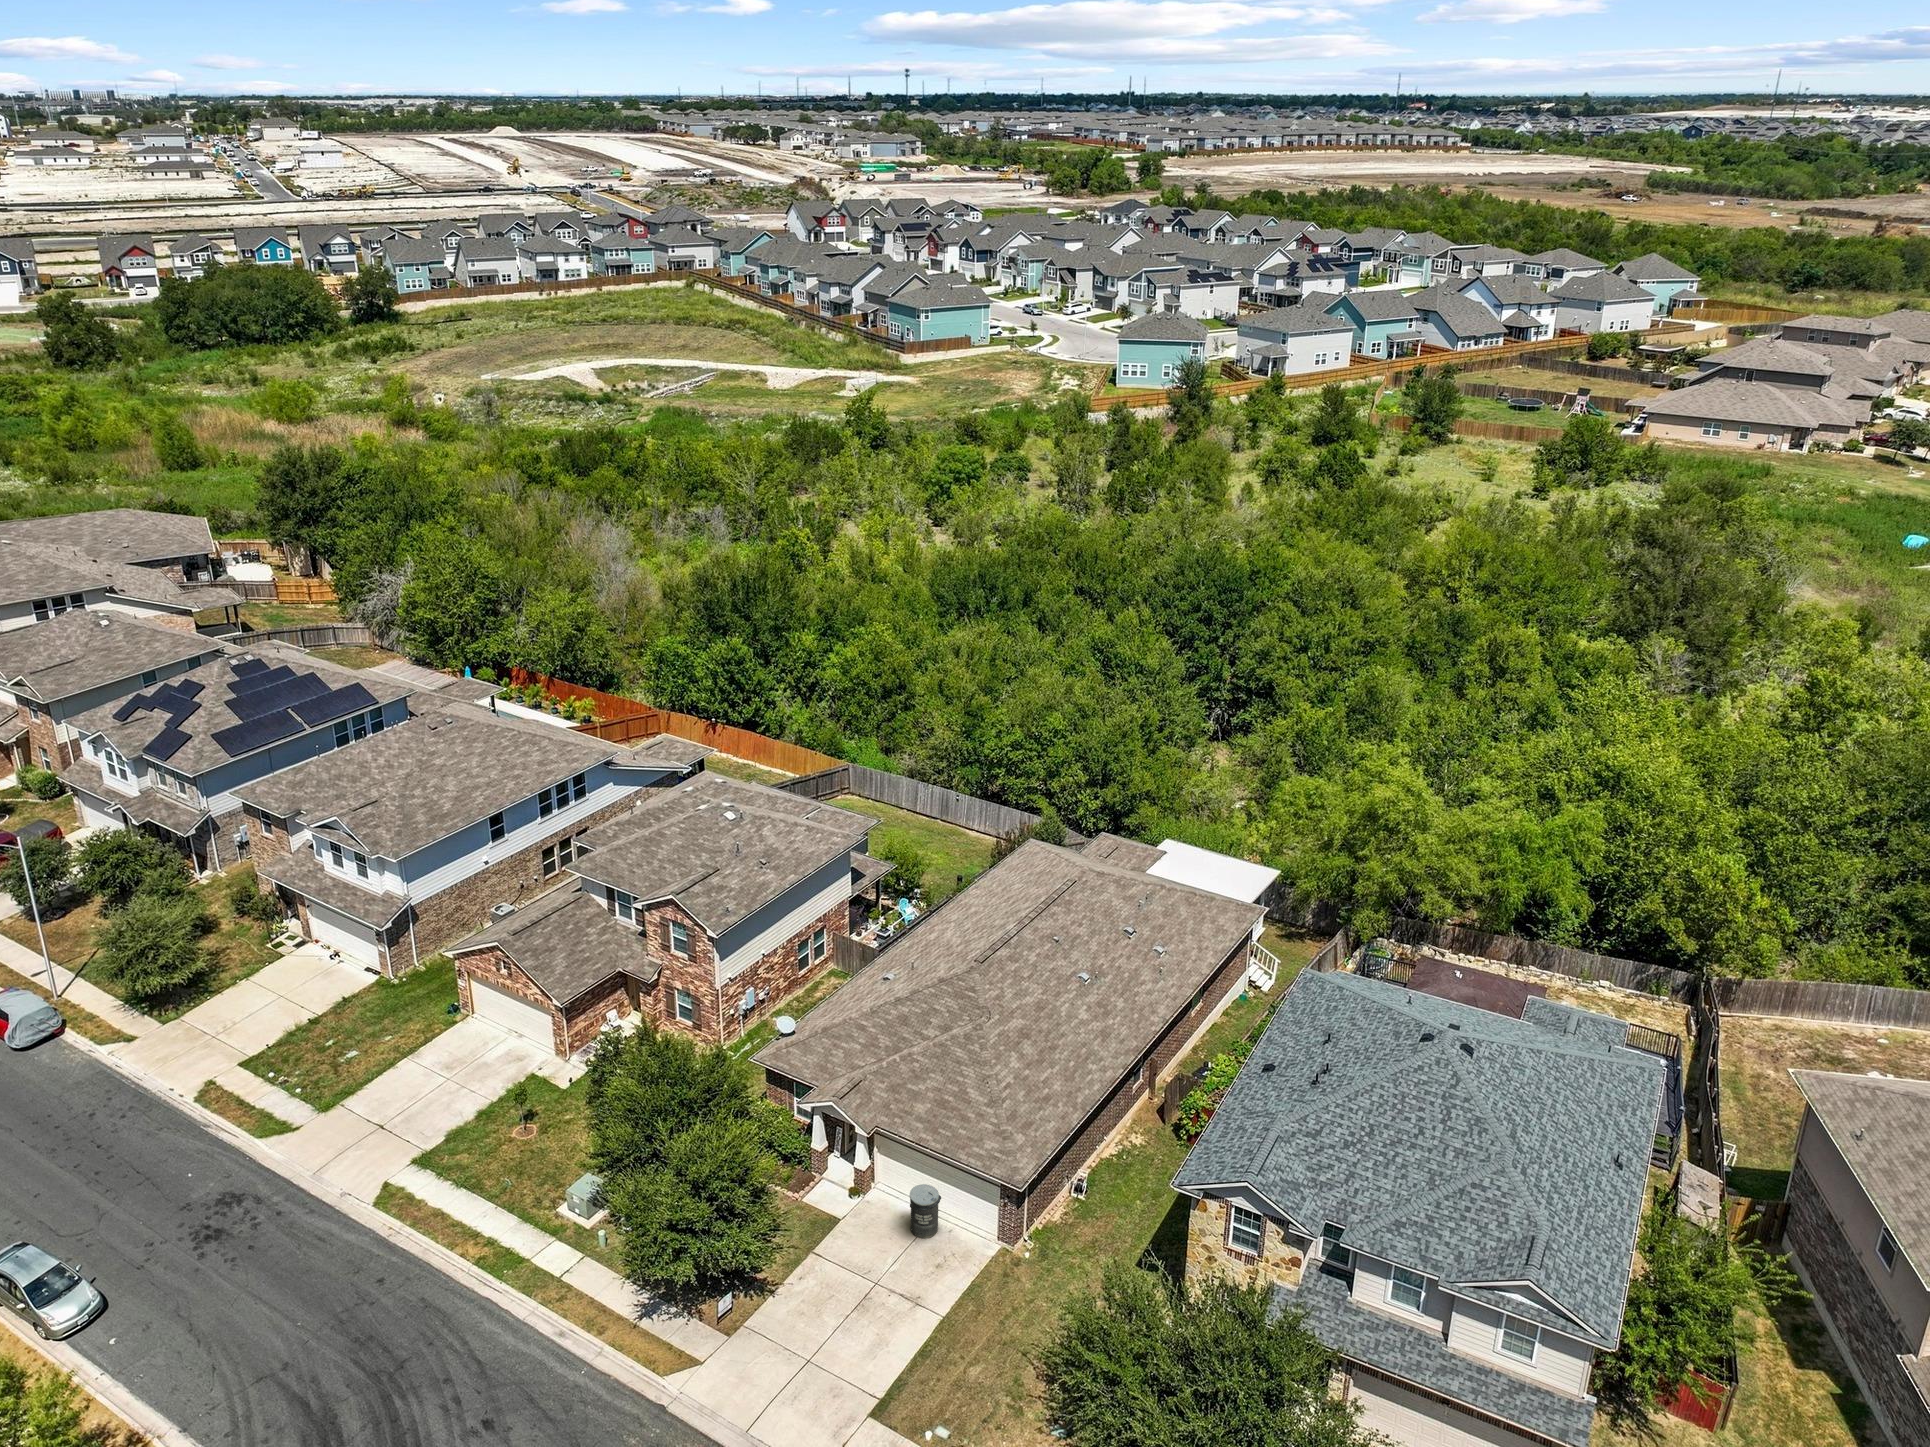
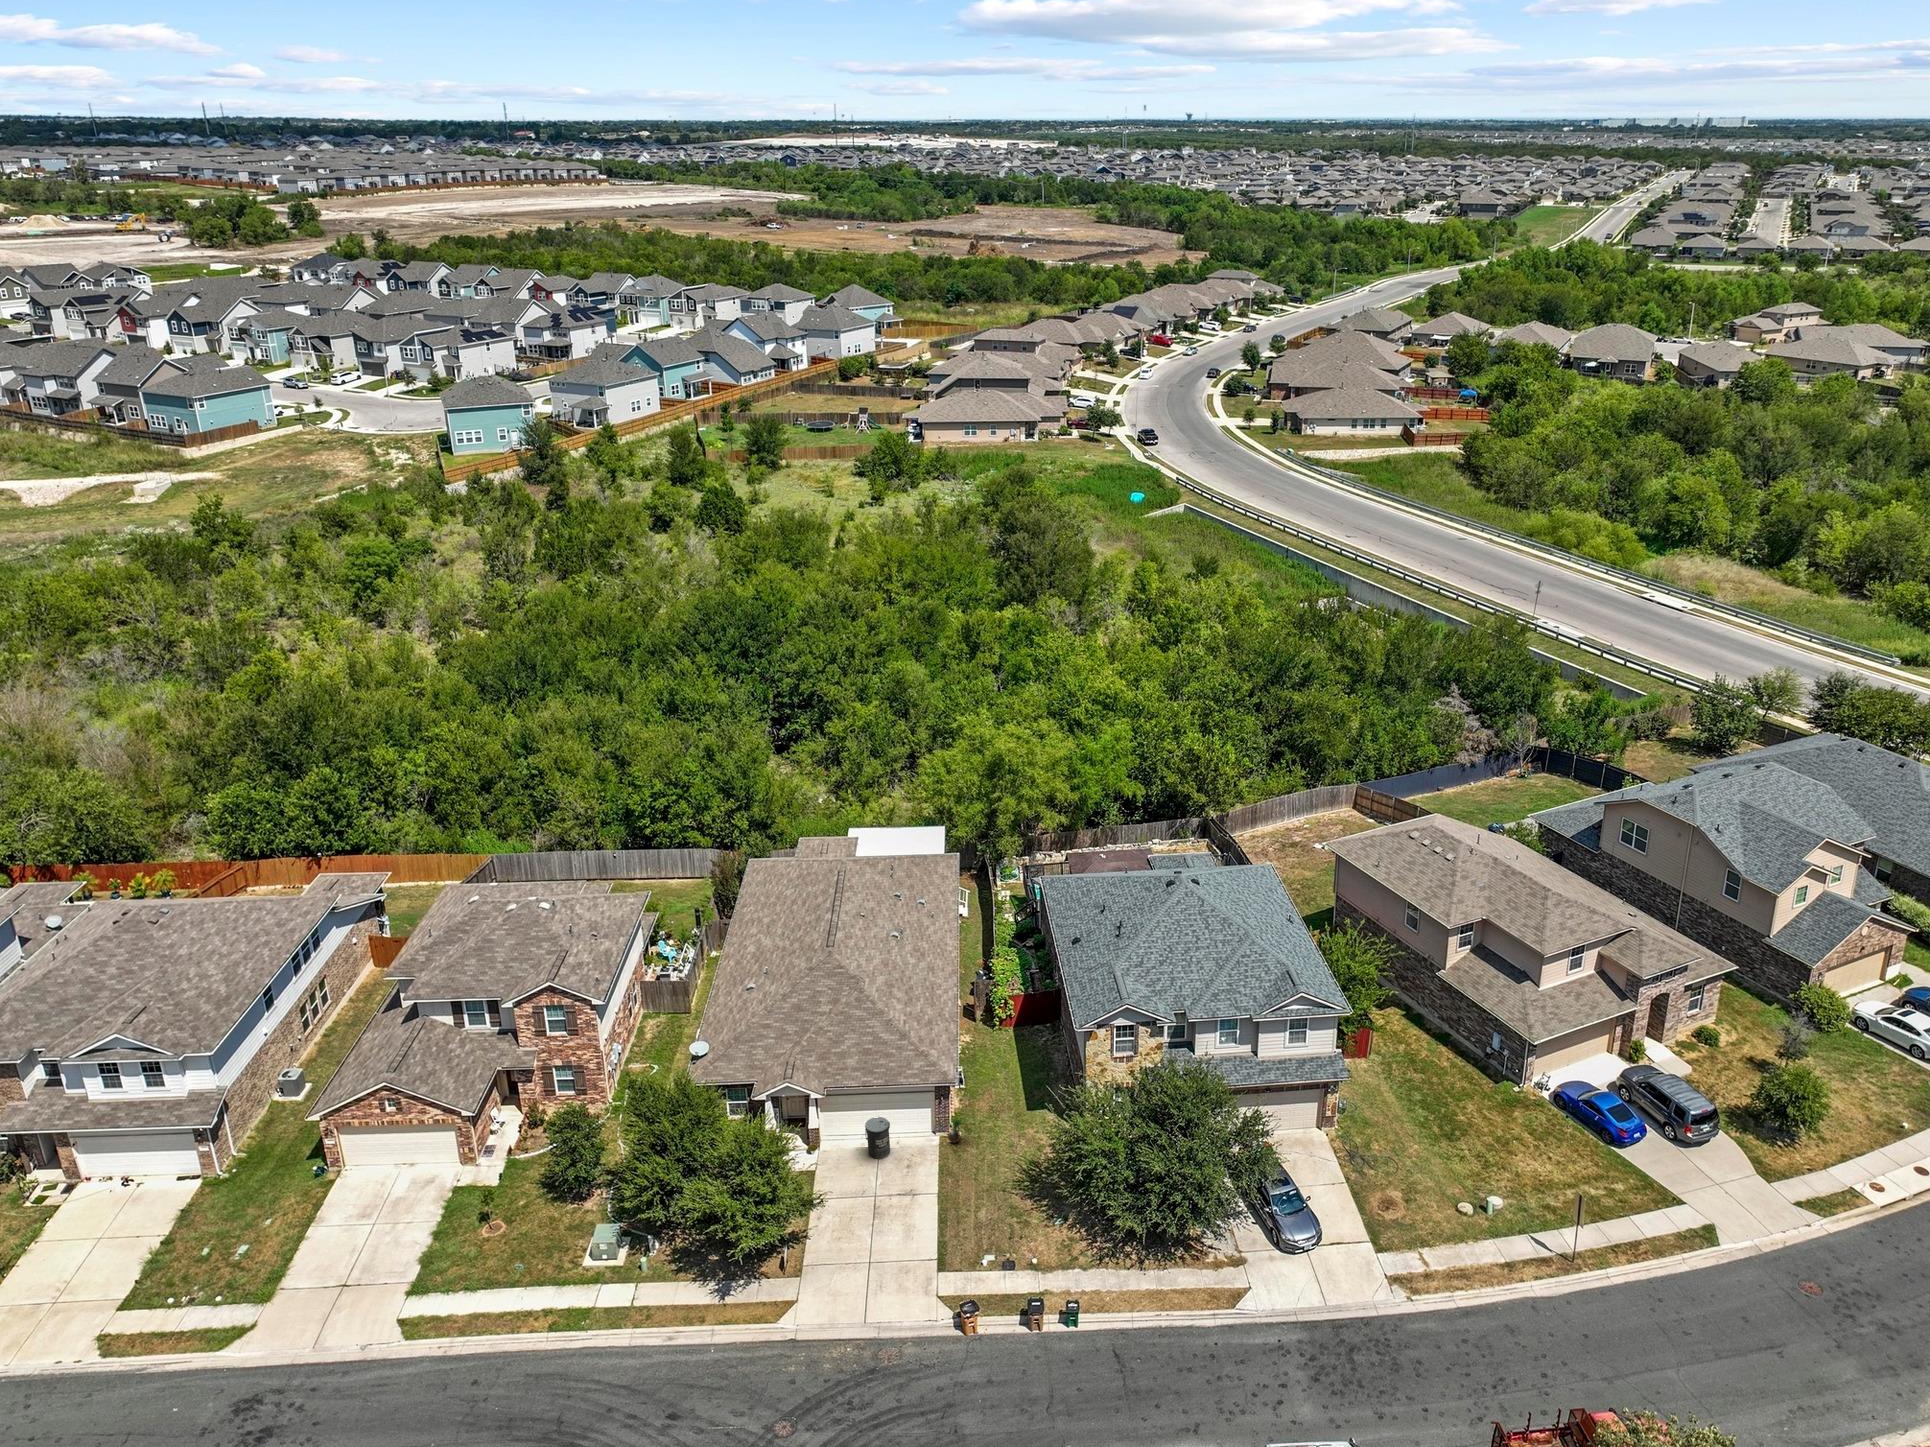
potted tree: none [1005,1229,1028,1260] -> present [948,1119,962,1143]

